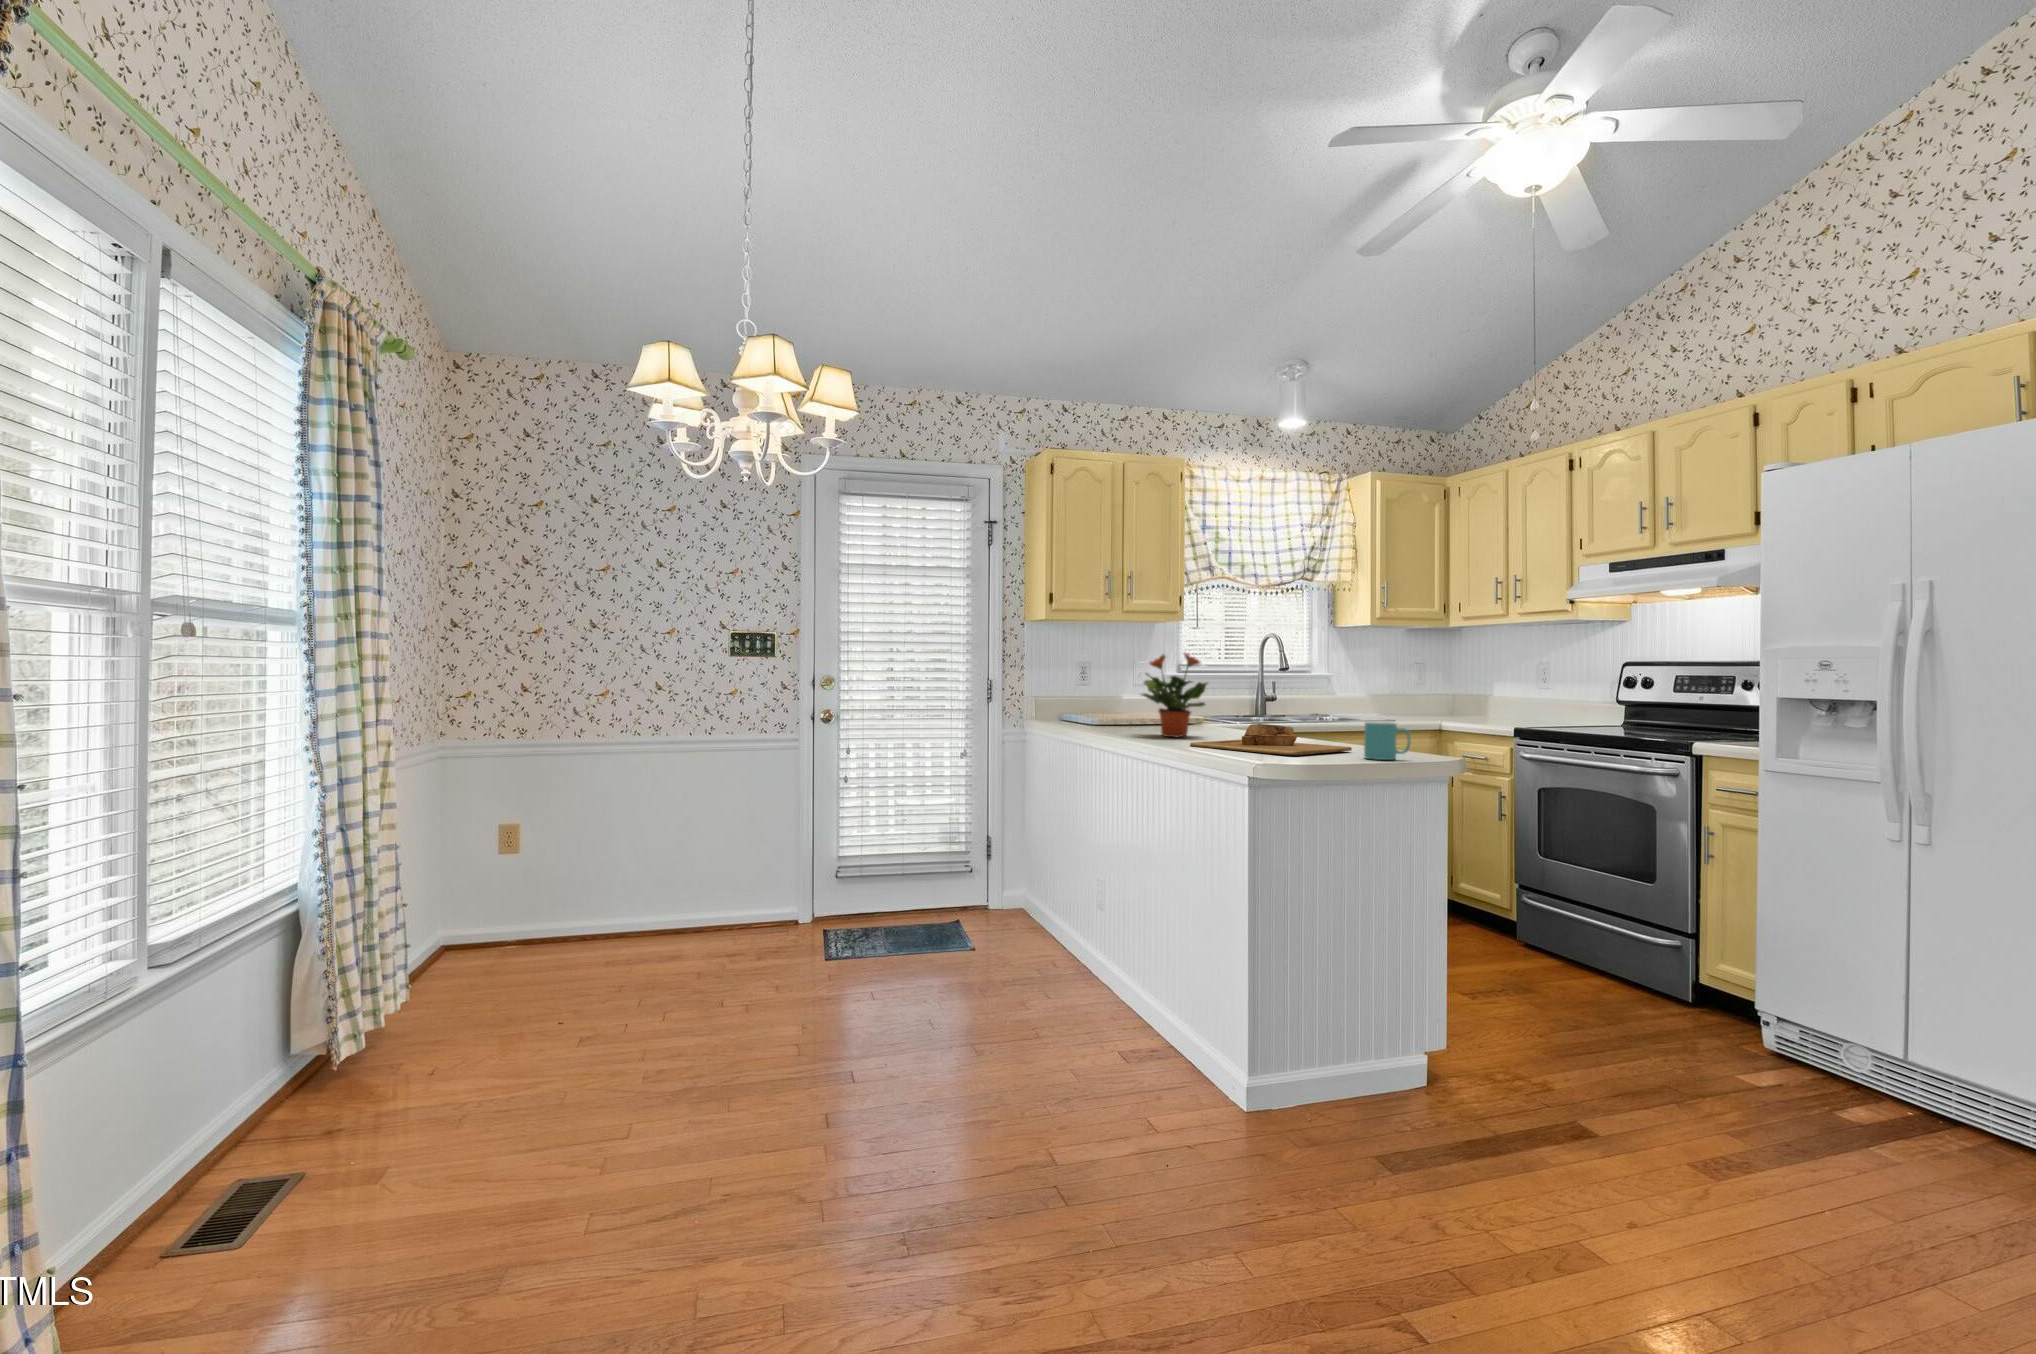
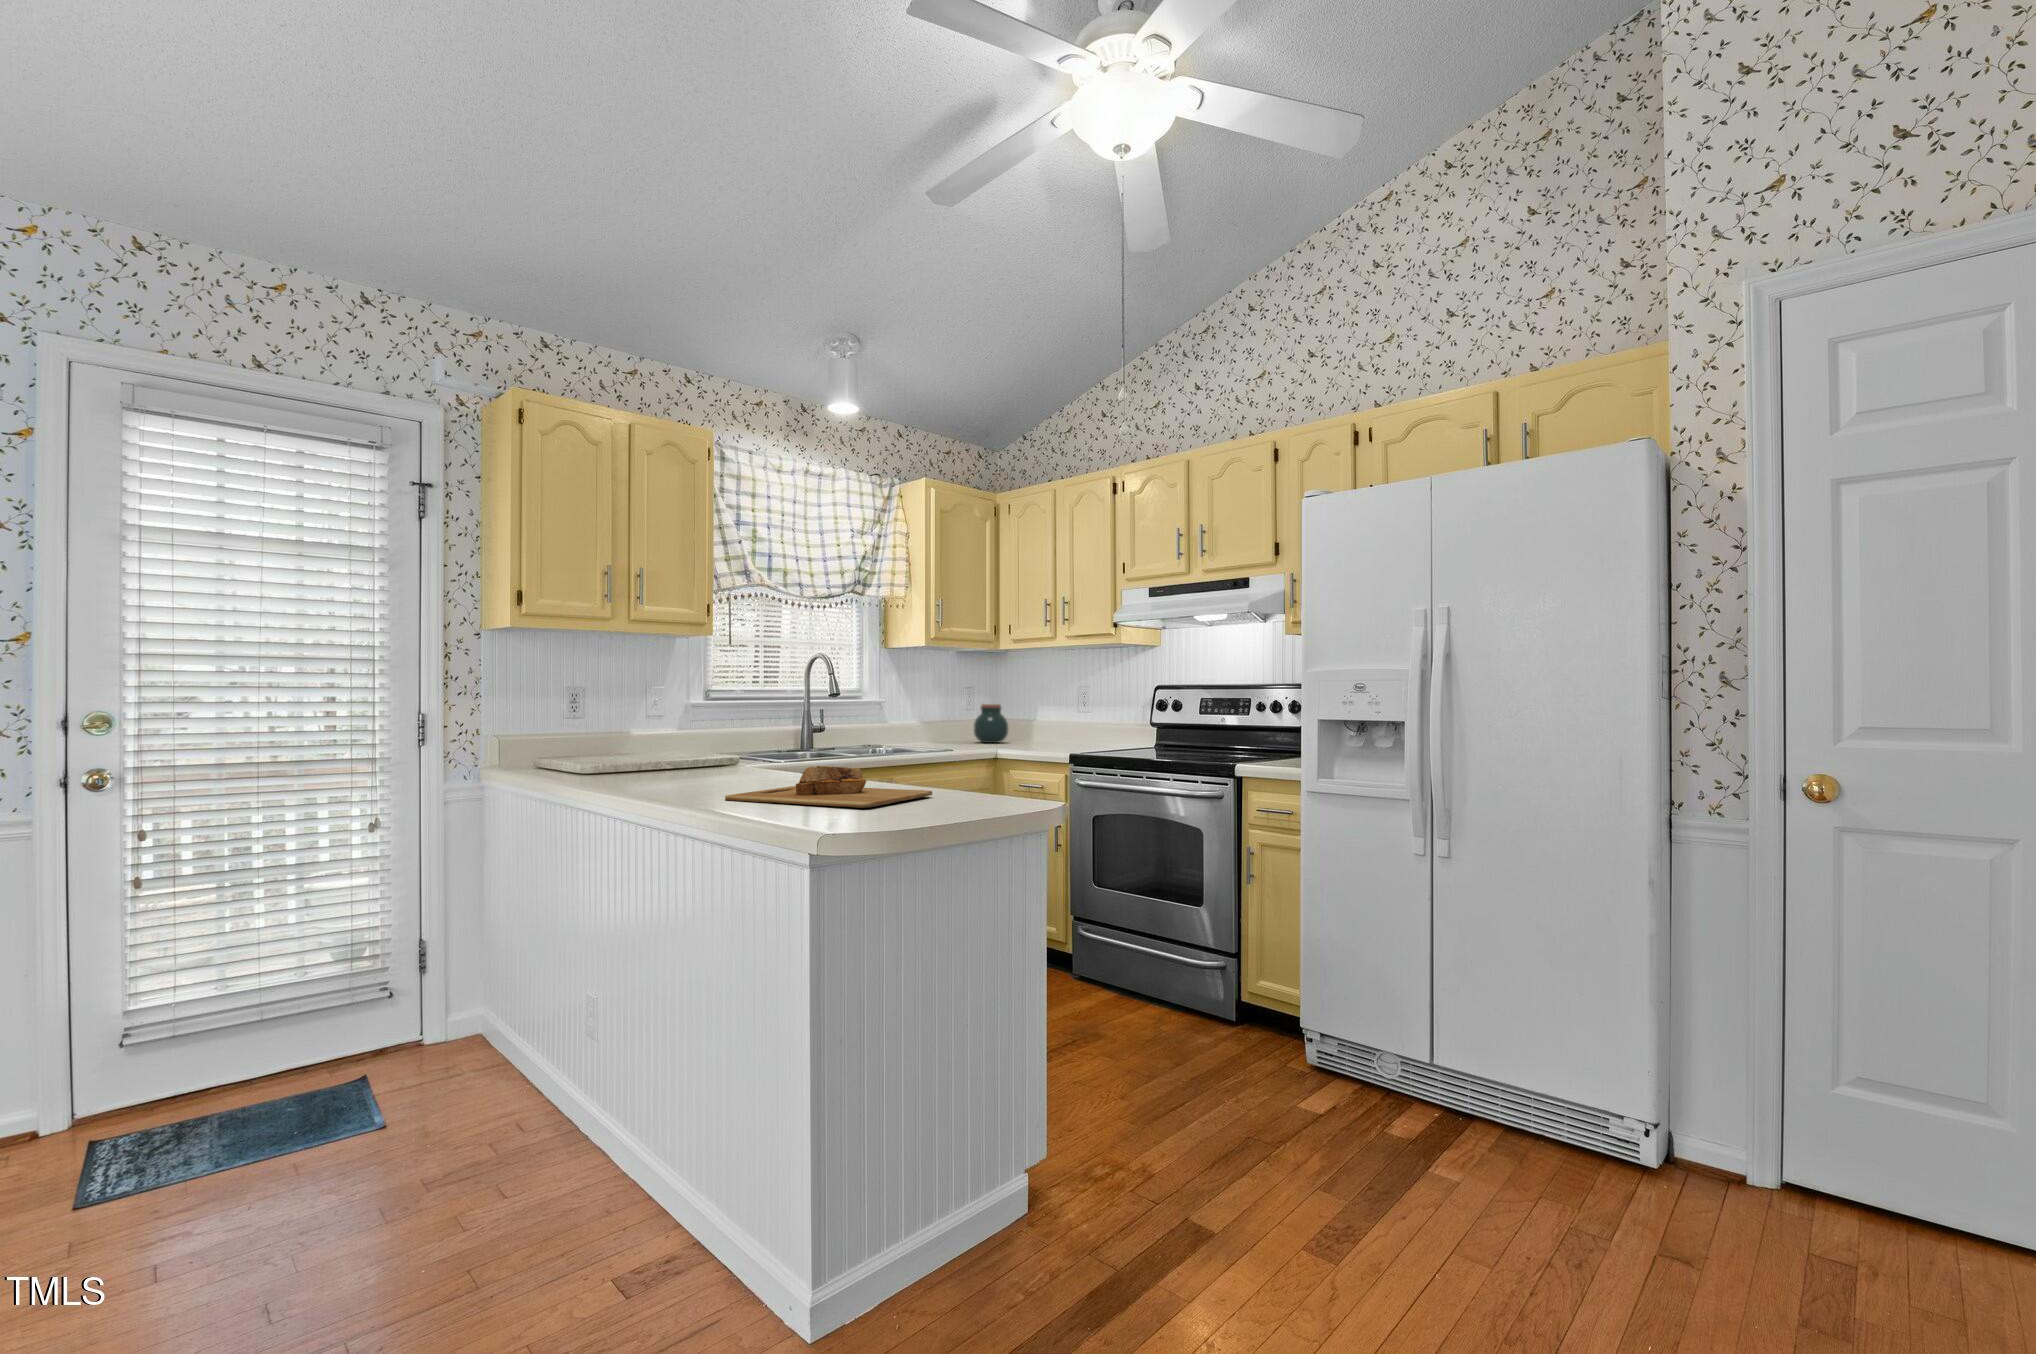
potted plant: present [1142,652,1207,737] -> none [651,672,750,787]
jar: none [1423,679,1460,716] -> present [974,704,1008,743]
mug: present [1364,722,1411,760] -> none [952,759,1005,807]

